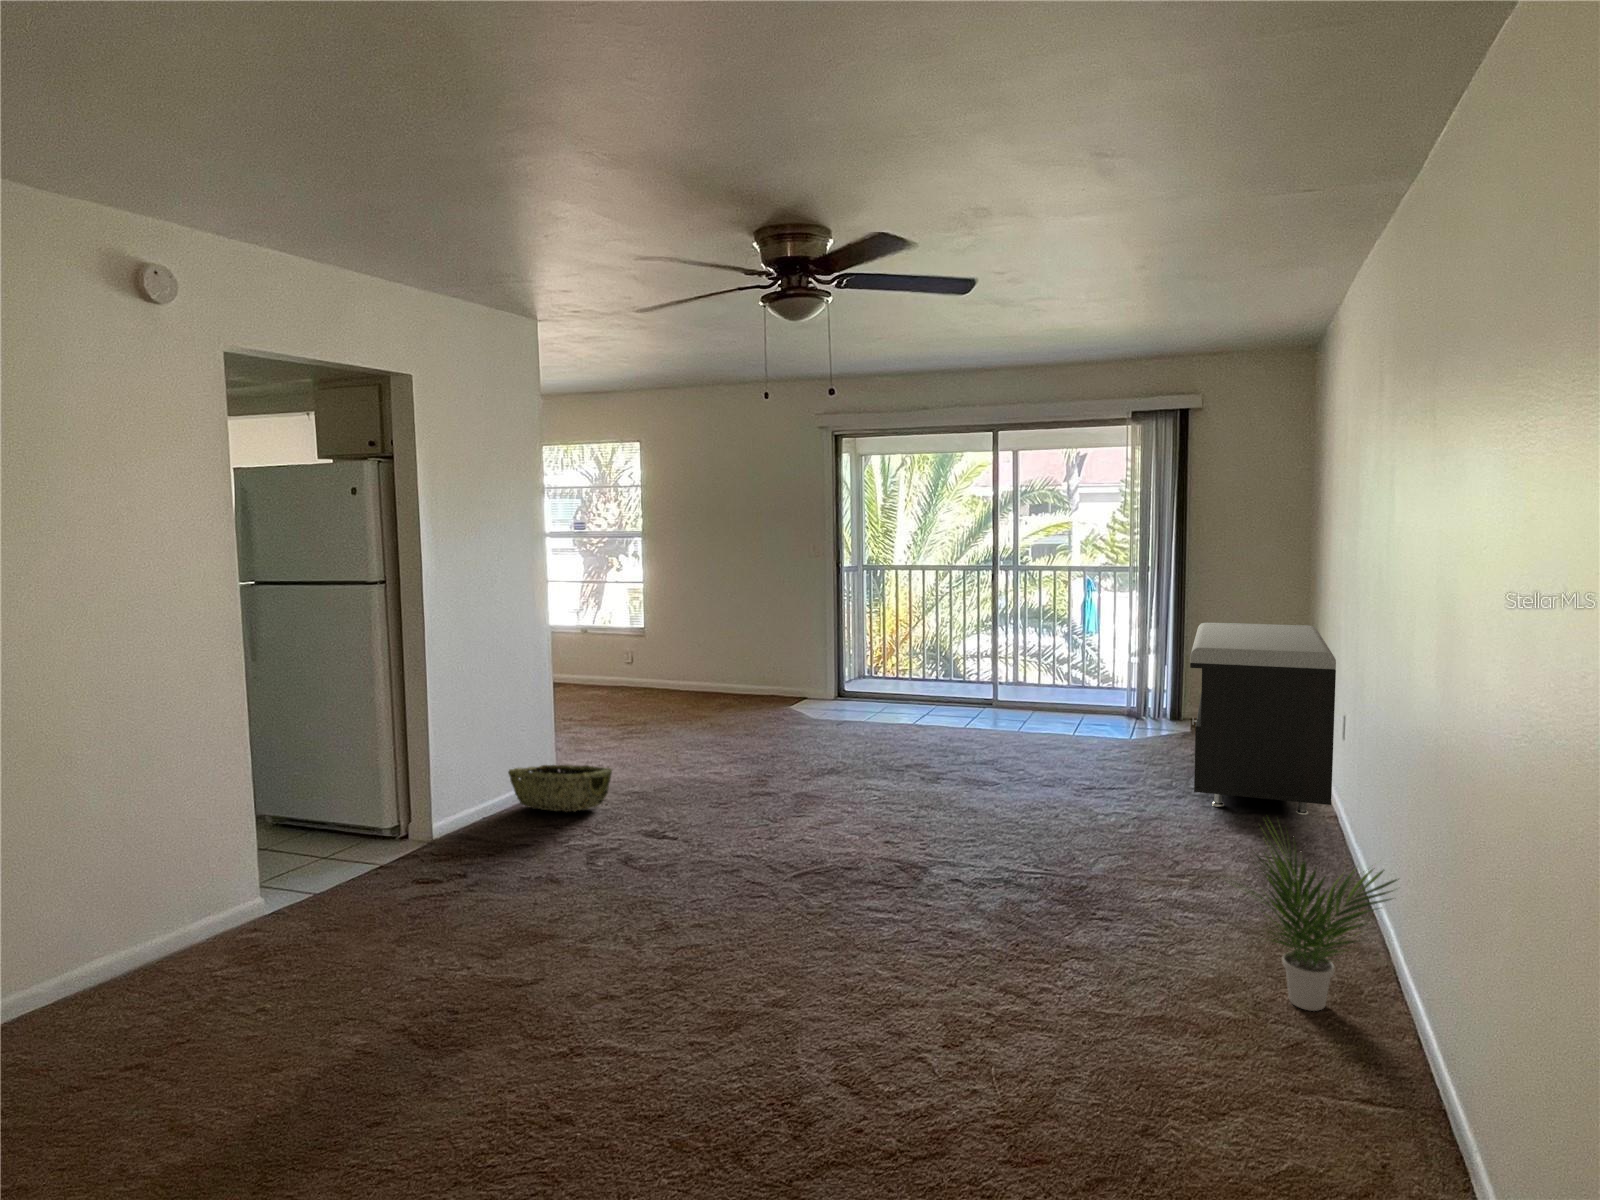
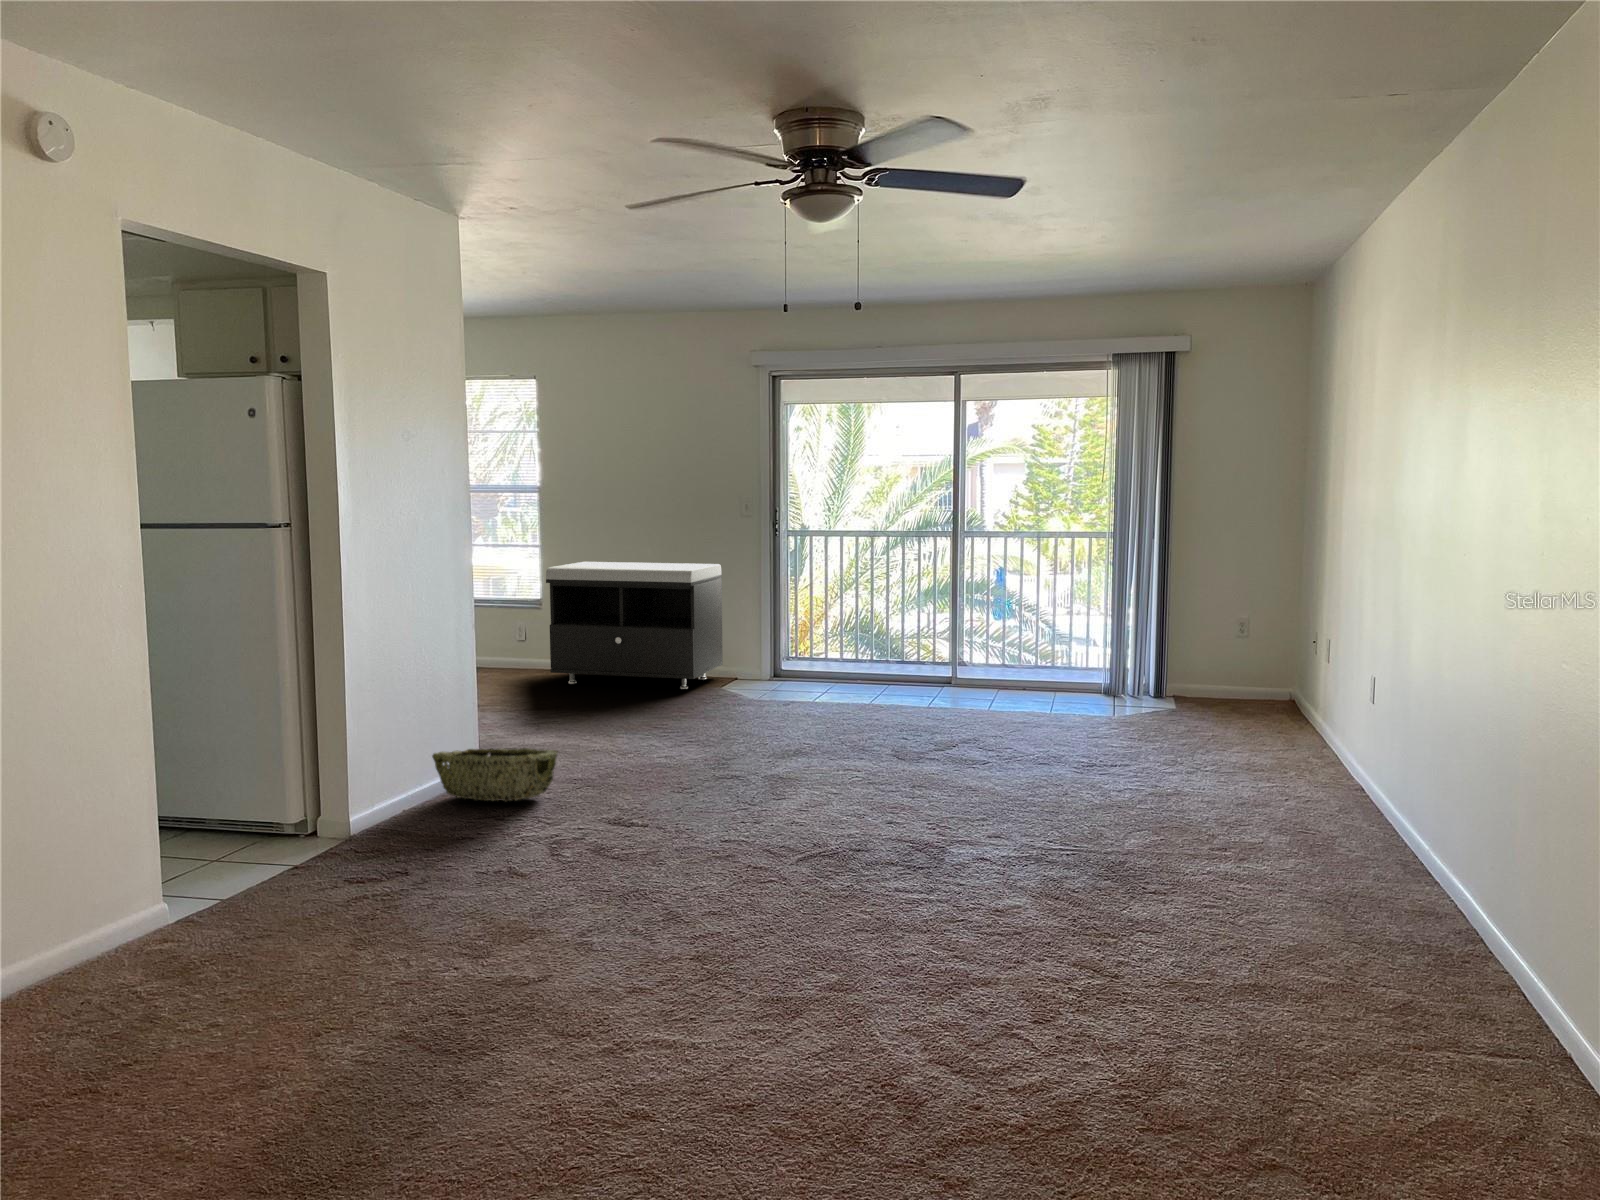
storage bench: present [1190,622,1336,816] -> present [546,562,723,689]
potted plant: present [1229,821,1399,1011] -> none [1300,767,1491,970]

